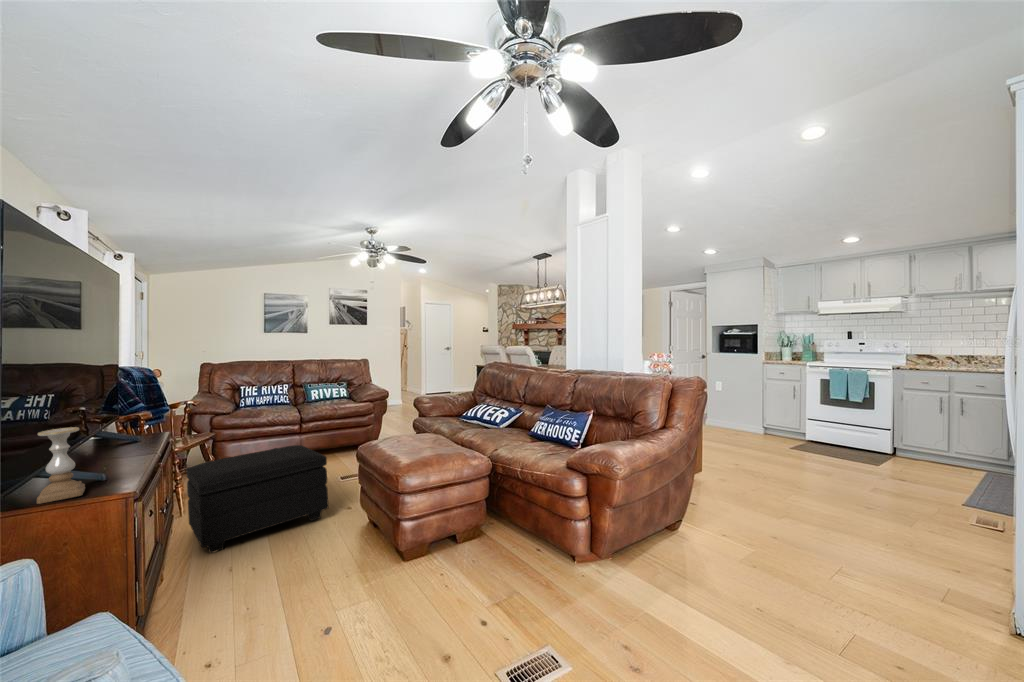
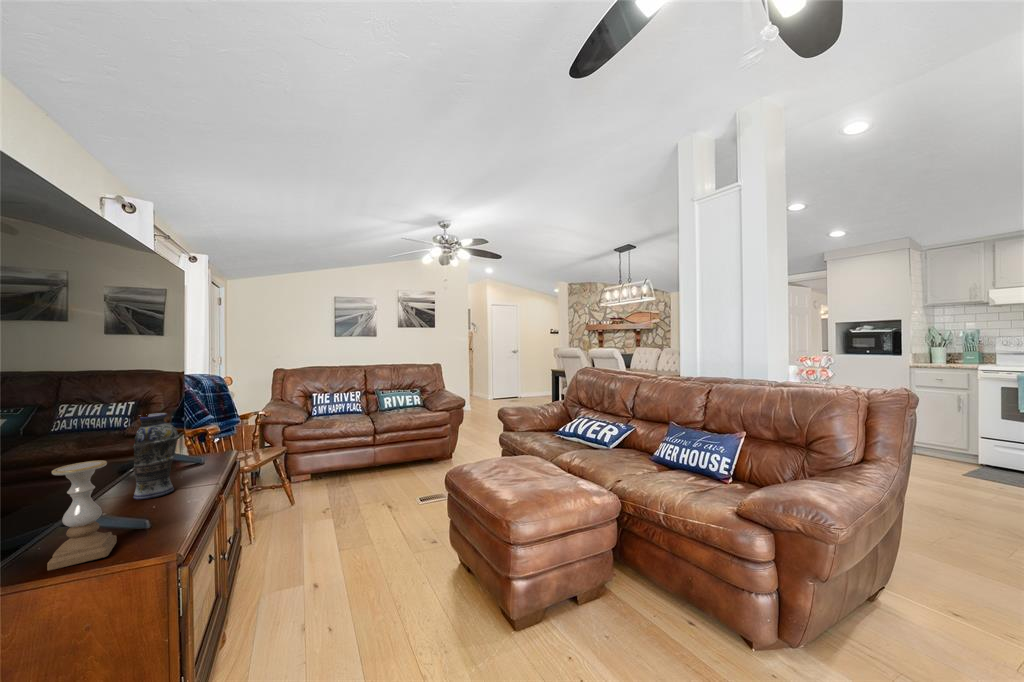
vase: none [74,397,124,466] -> present [133,413,179,500]
footstool: present [186,445,328,553] -> none [253,465,411,604]

